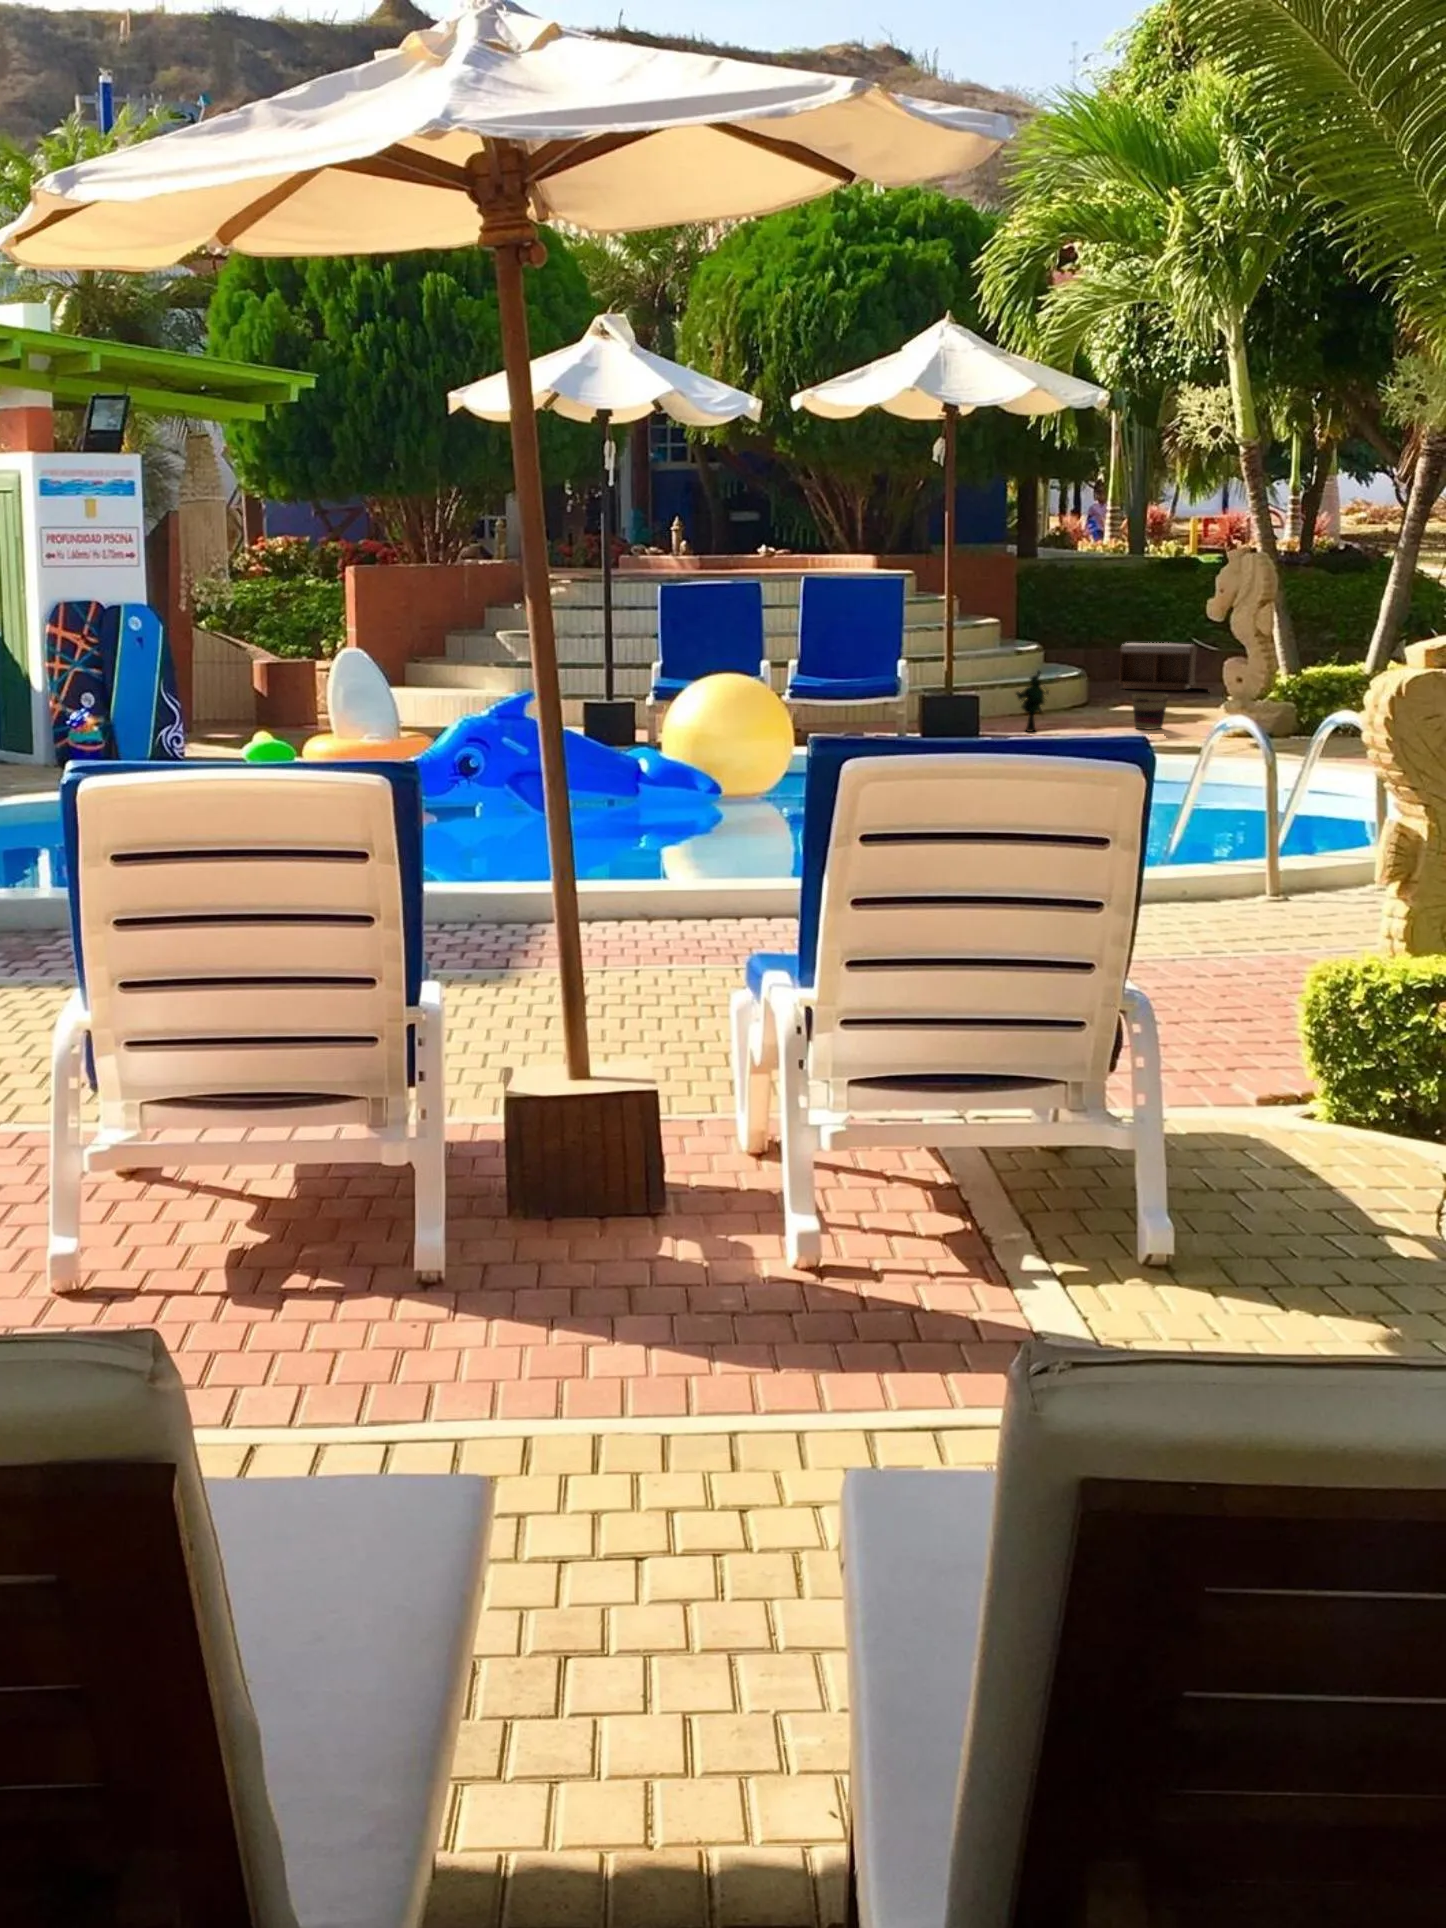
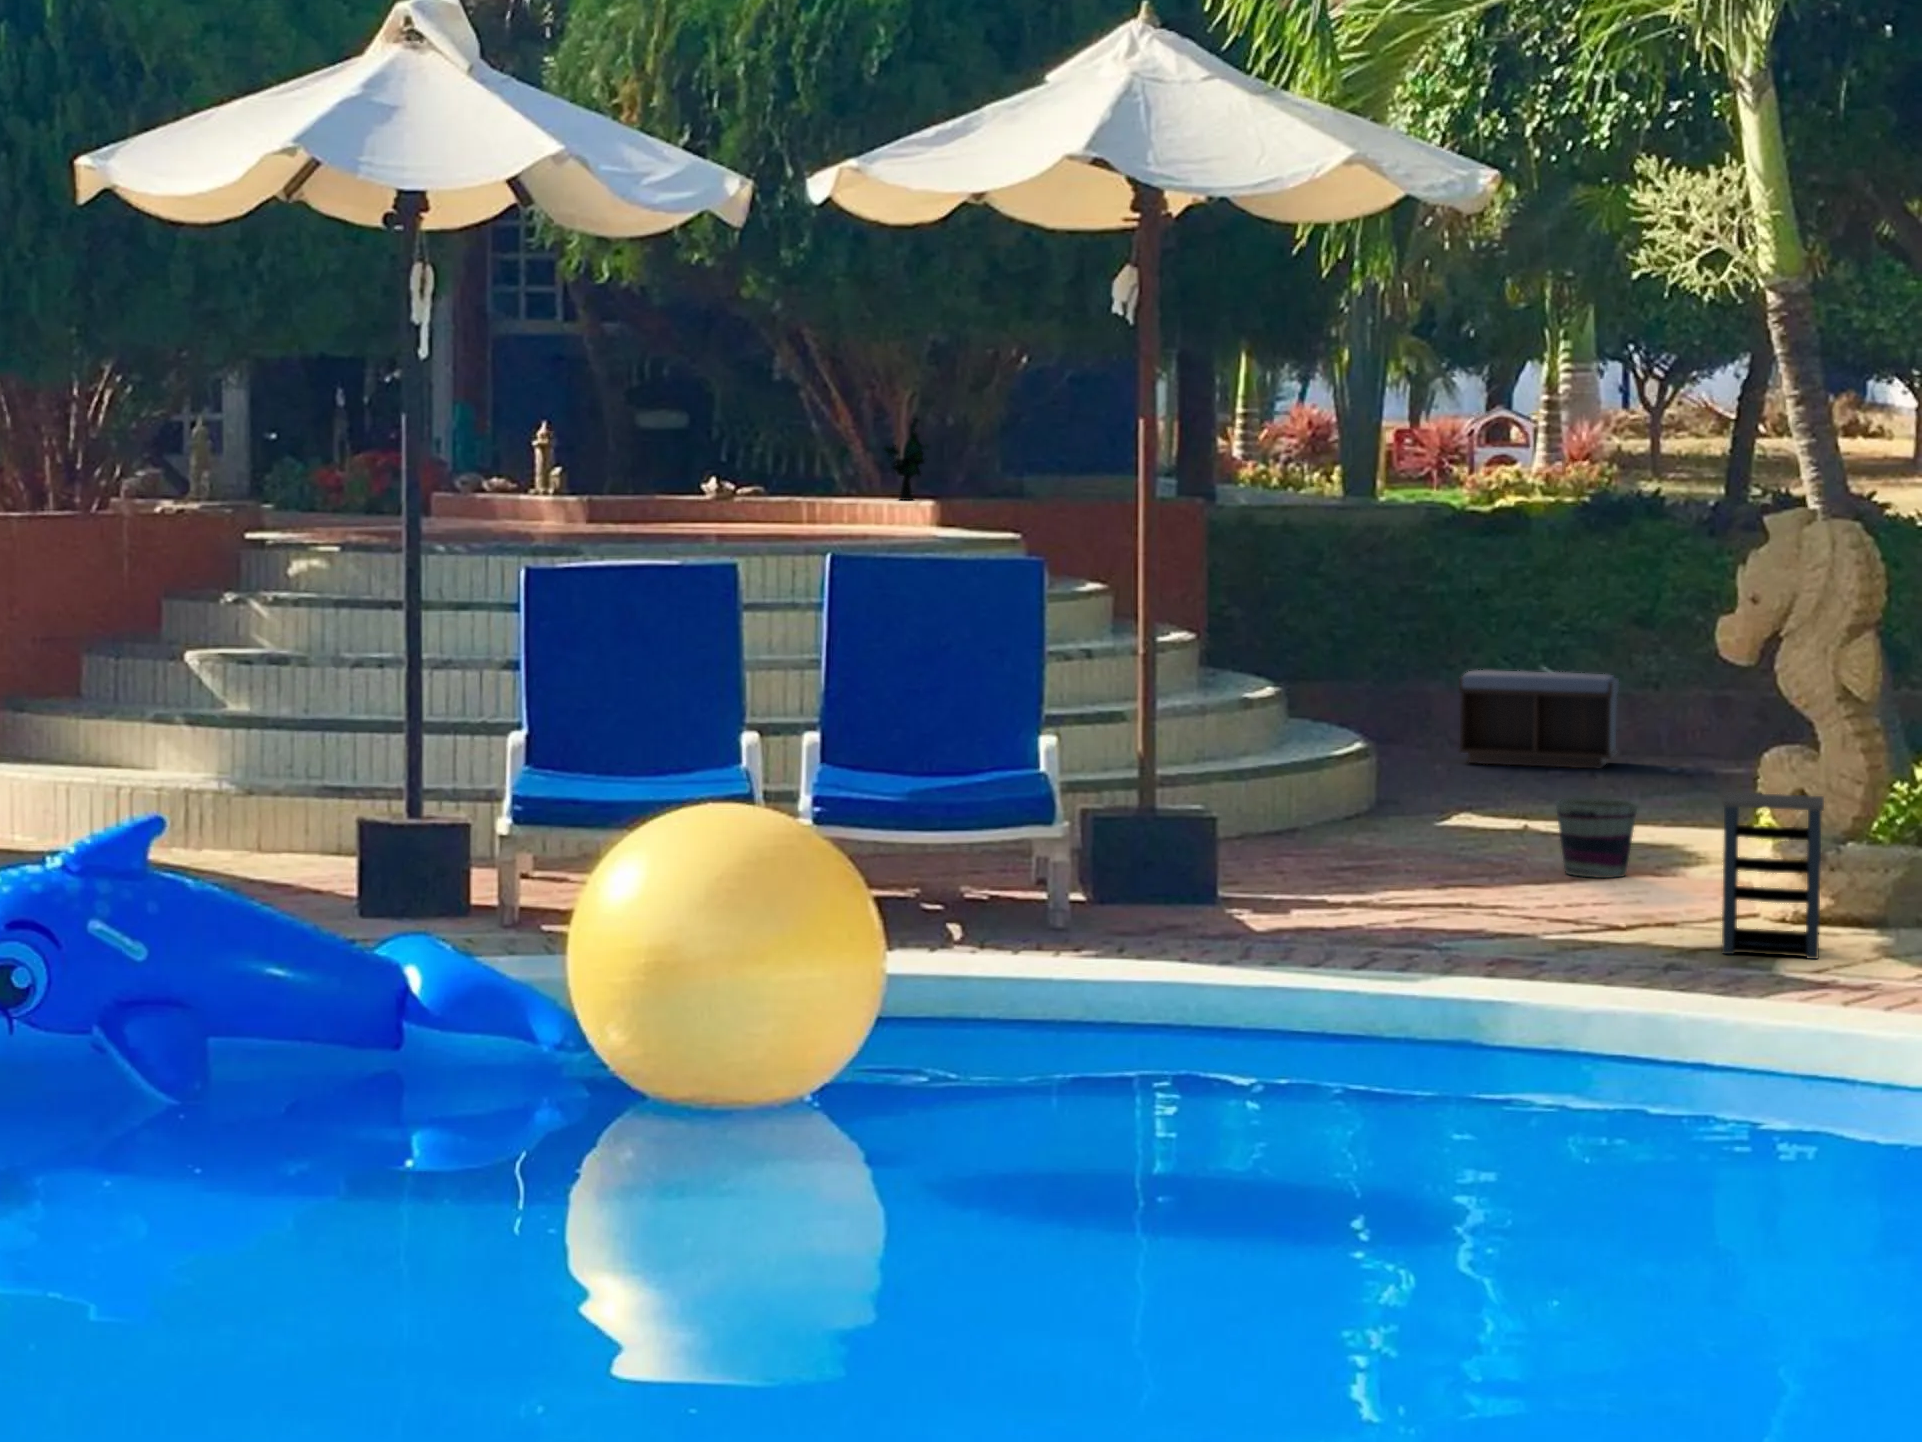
decorative plant: present [1016,671,1048,732] -> present [884,418,929,500]
side table: none [1180,683,1230,755] -> present [1722,792,1824,959]

